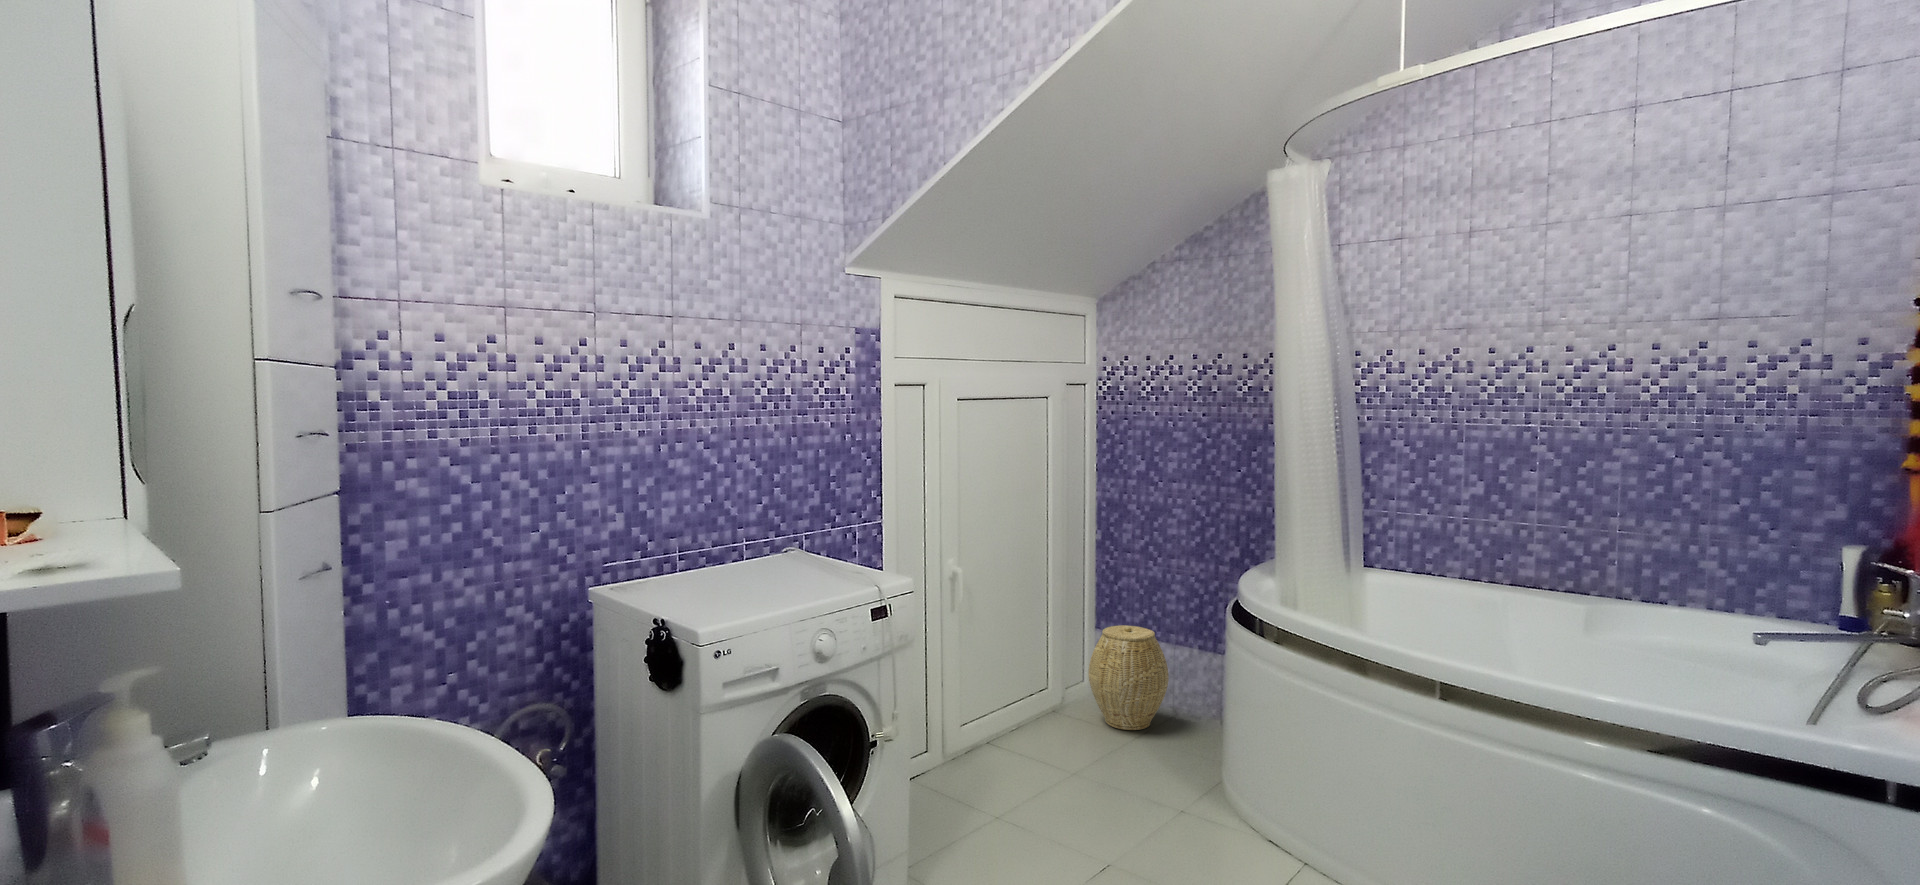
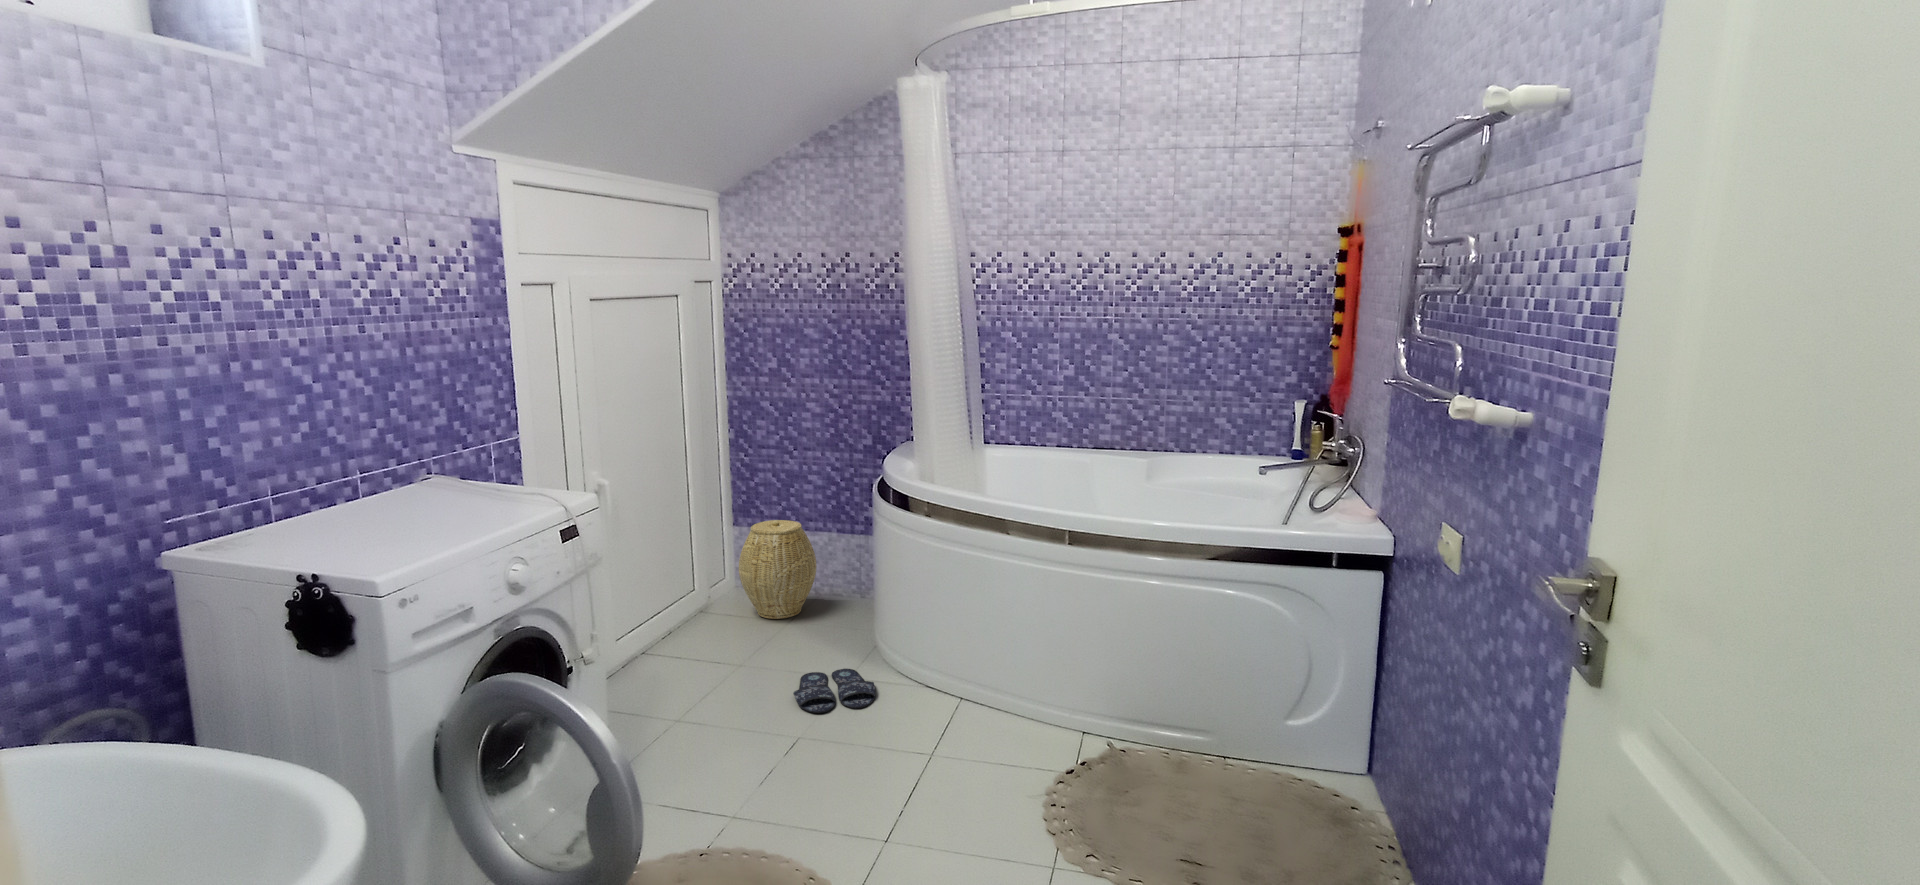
slippers: none [1115,795,1205,847] -> present [793,669,875,713]

